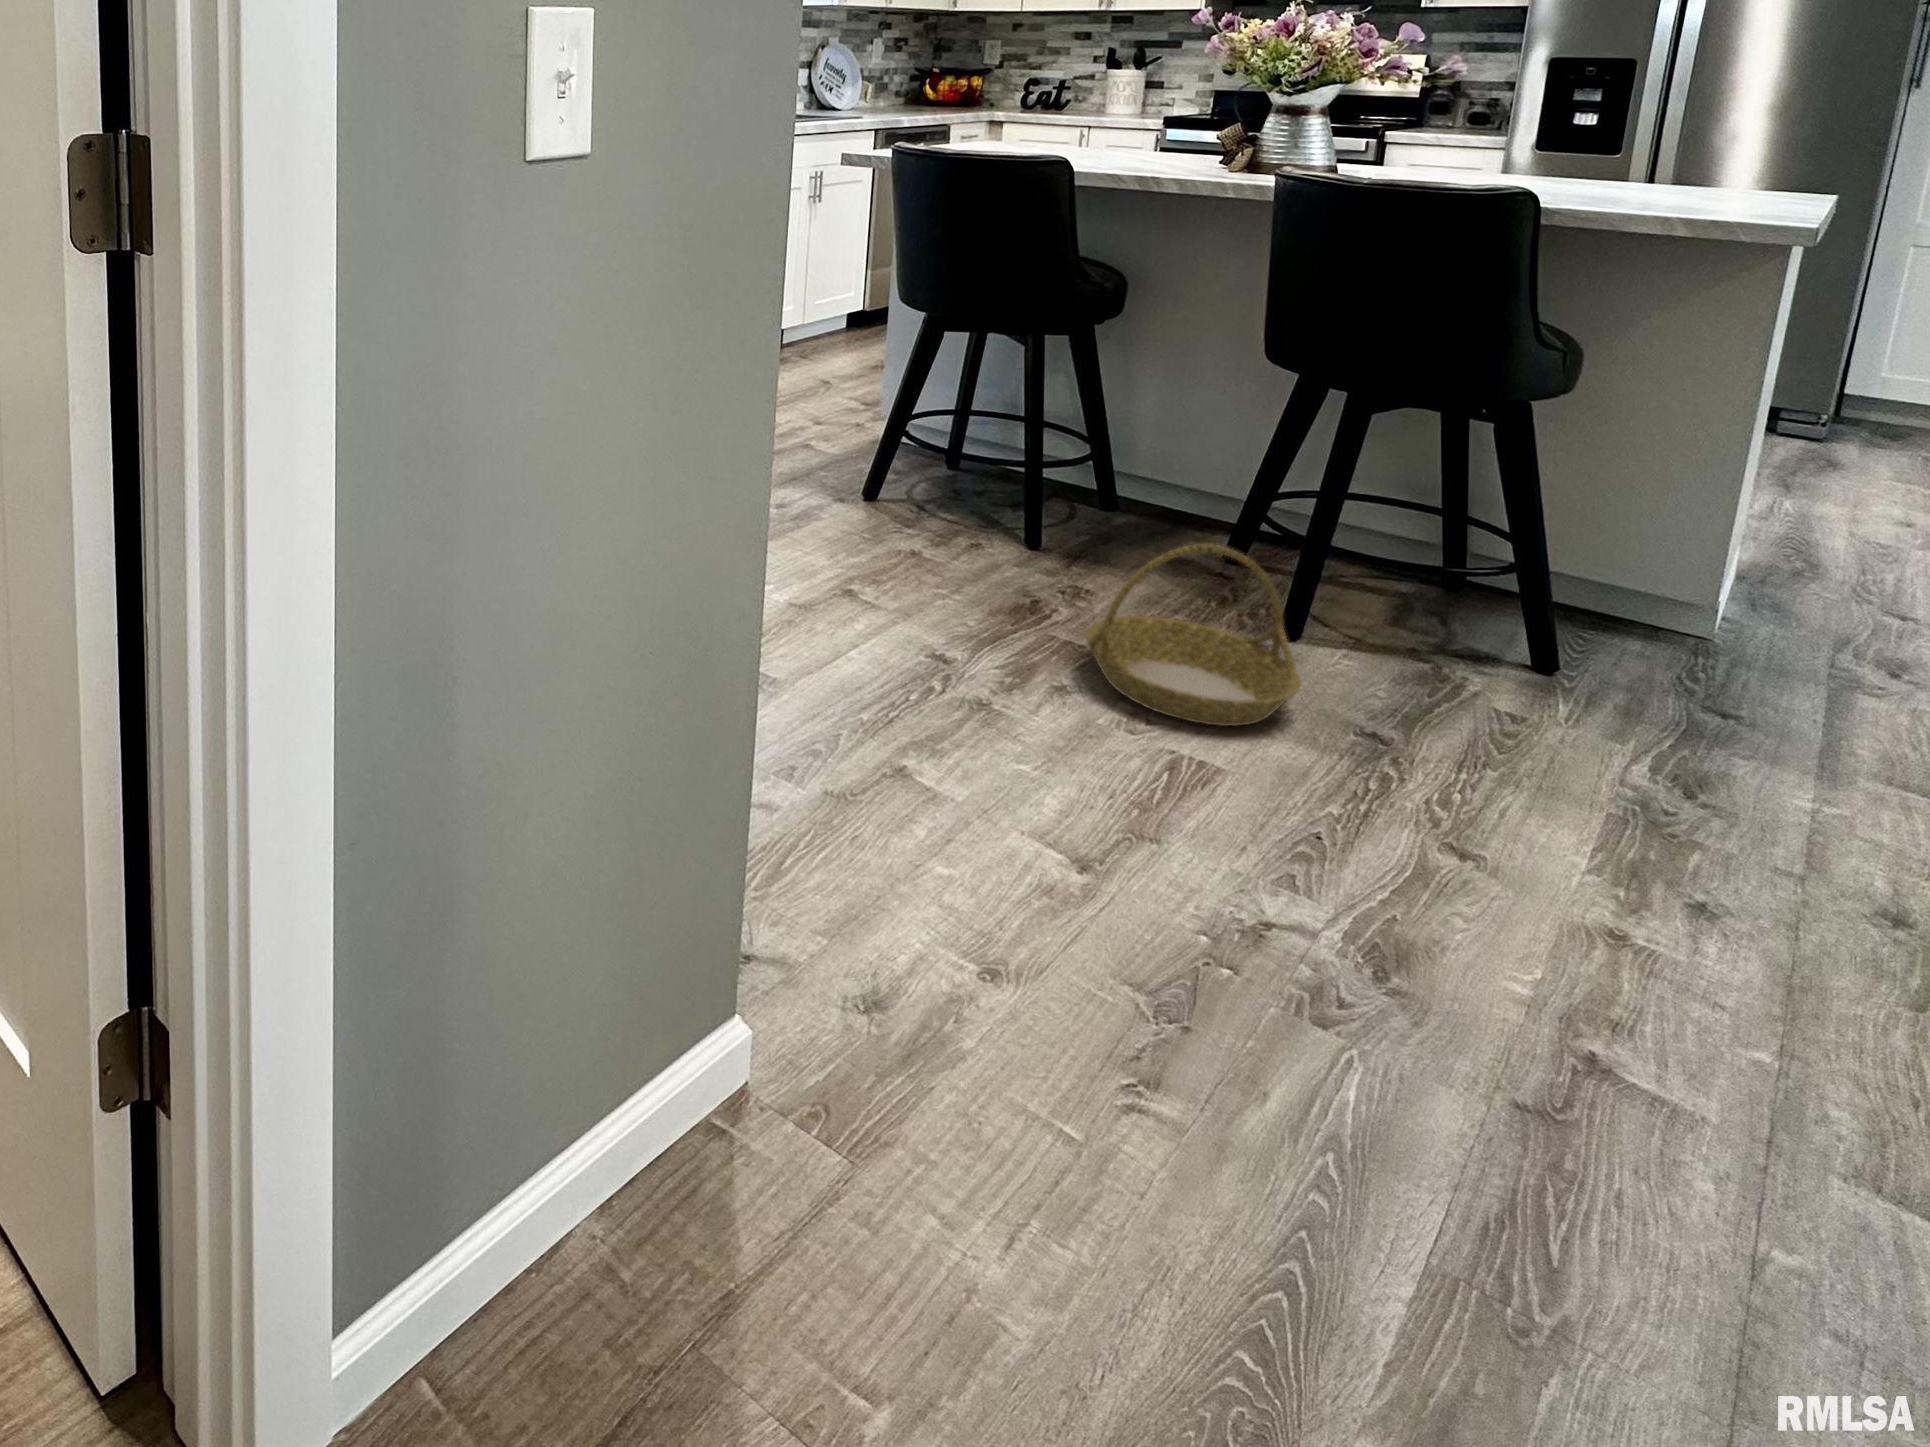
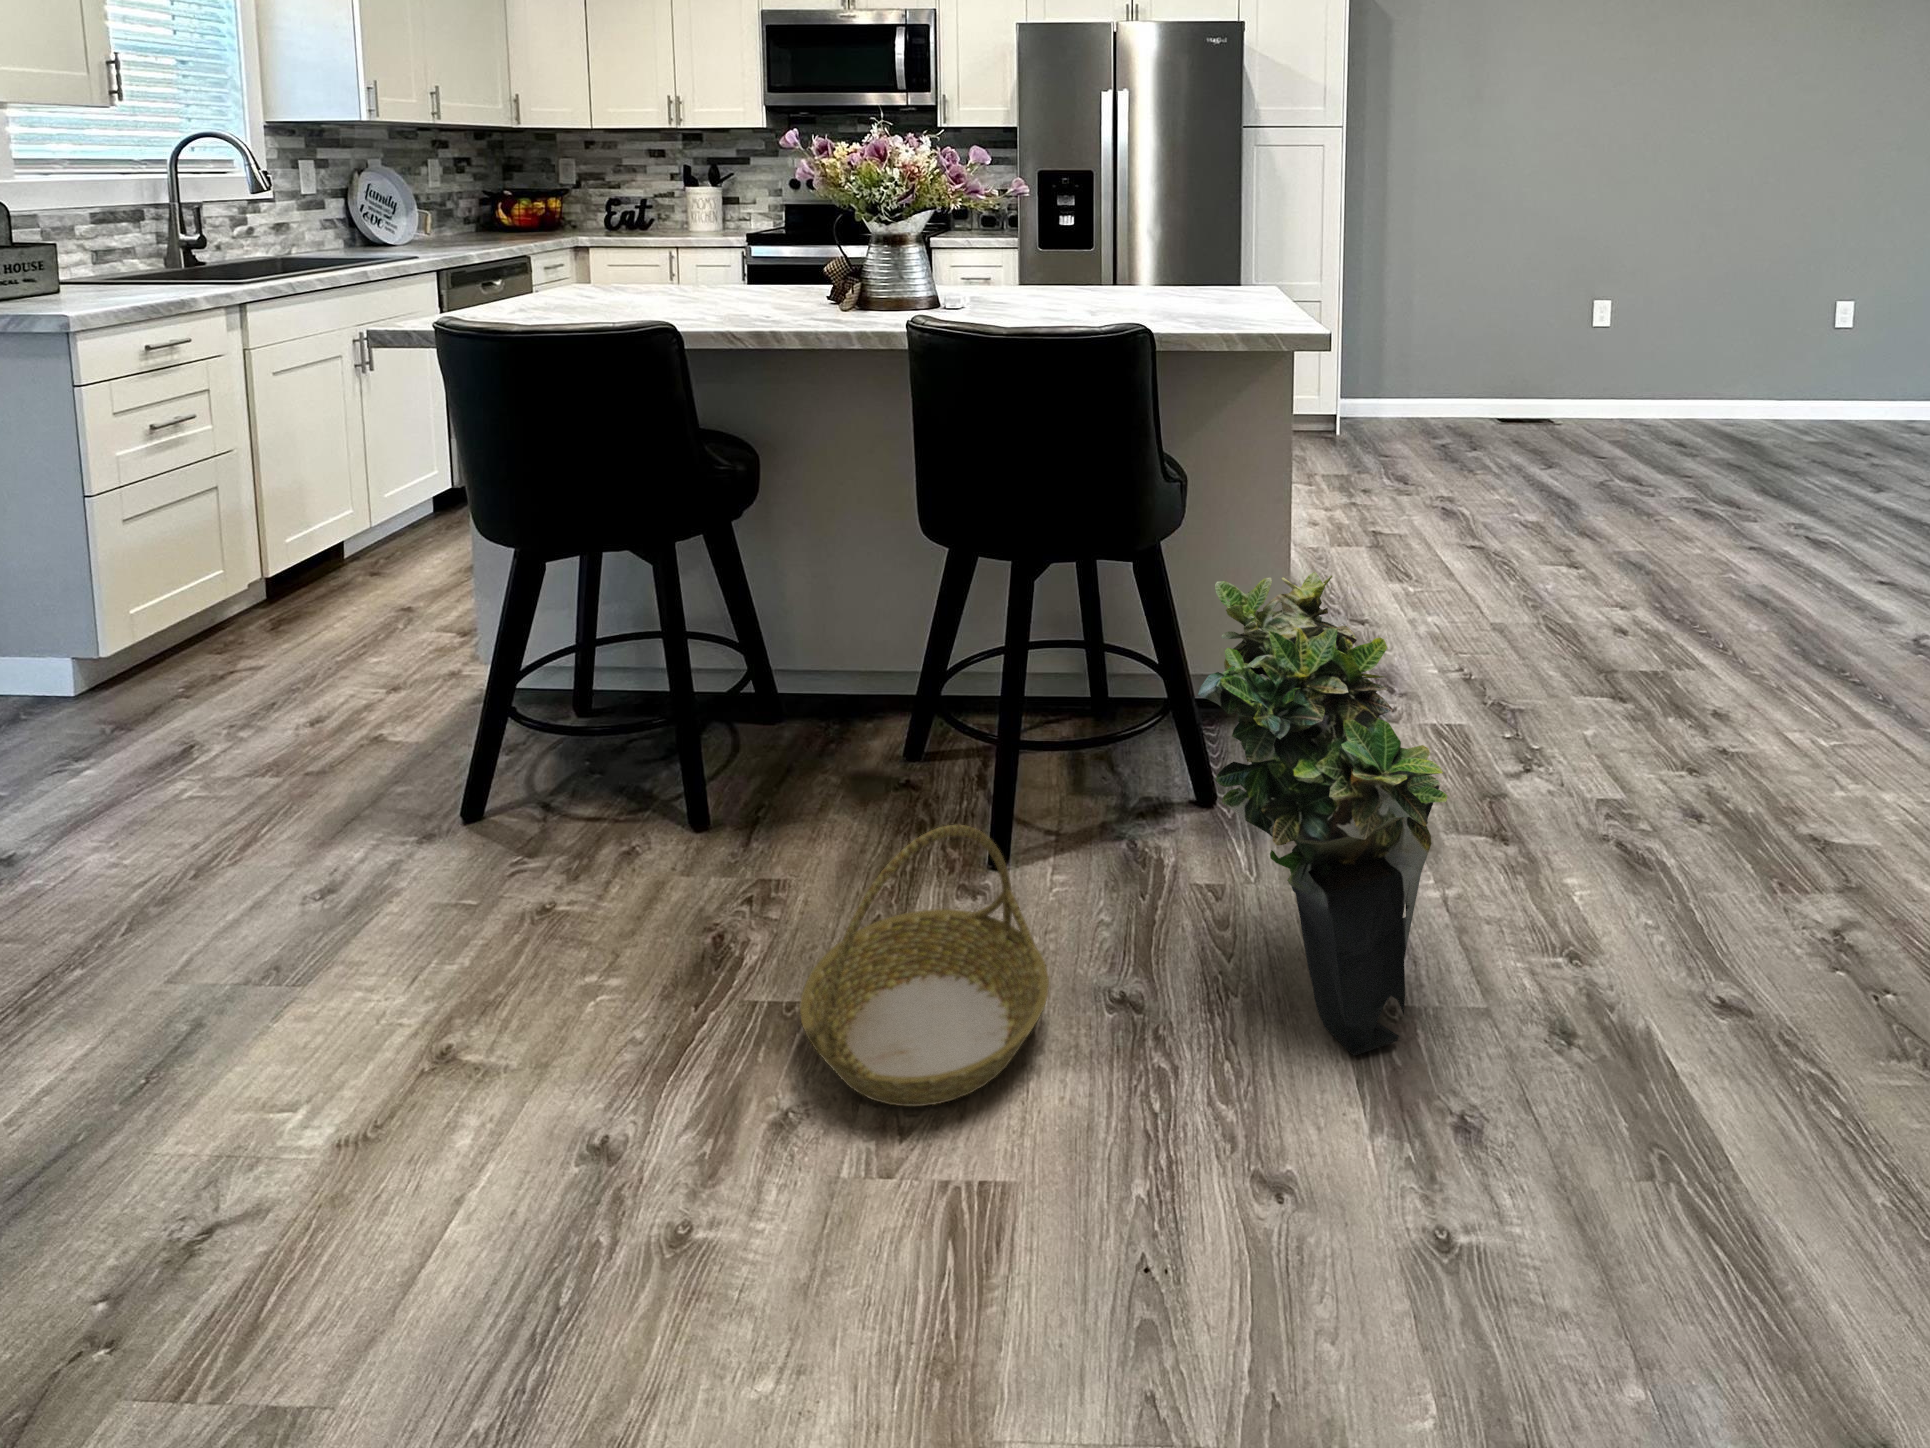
potted plant: none [1495,427,1802,855] -> present [1198,571,1447,1055]

